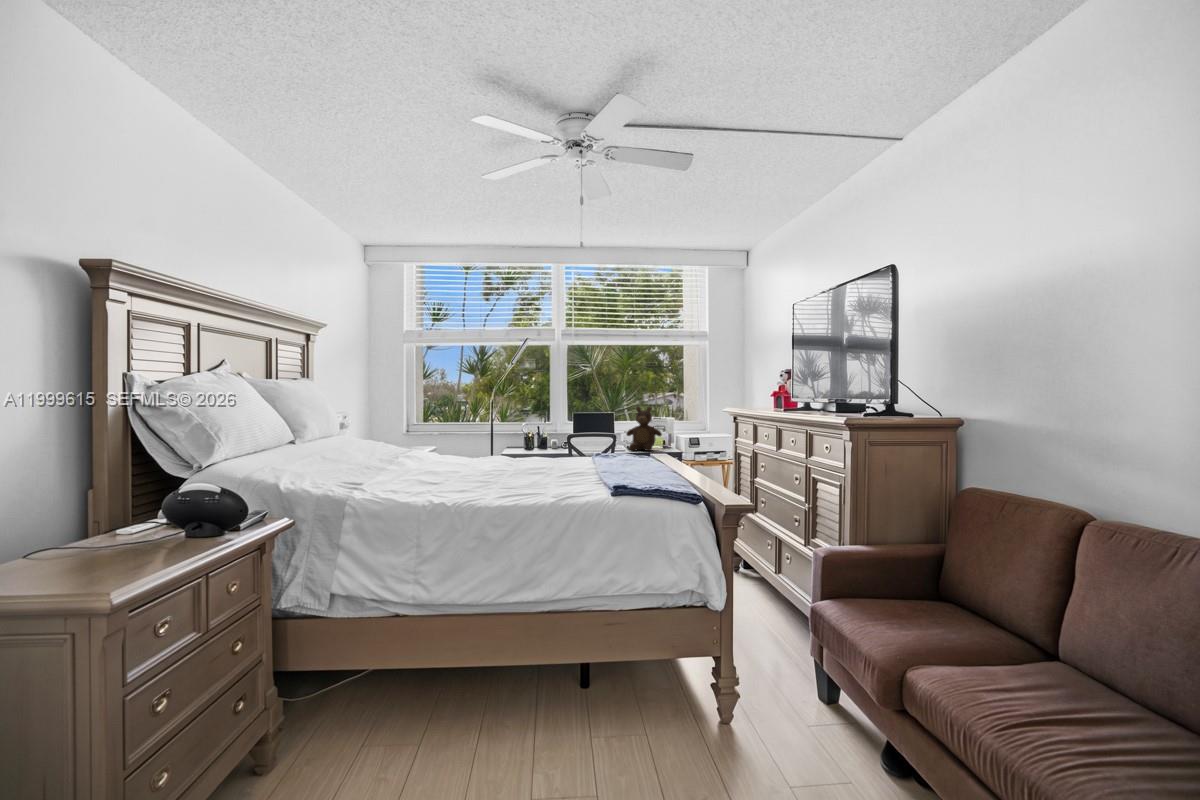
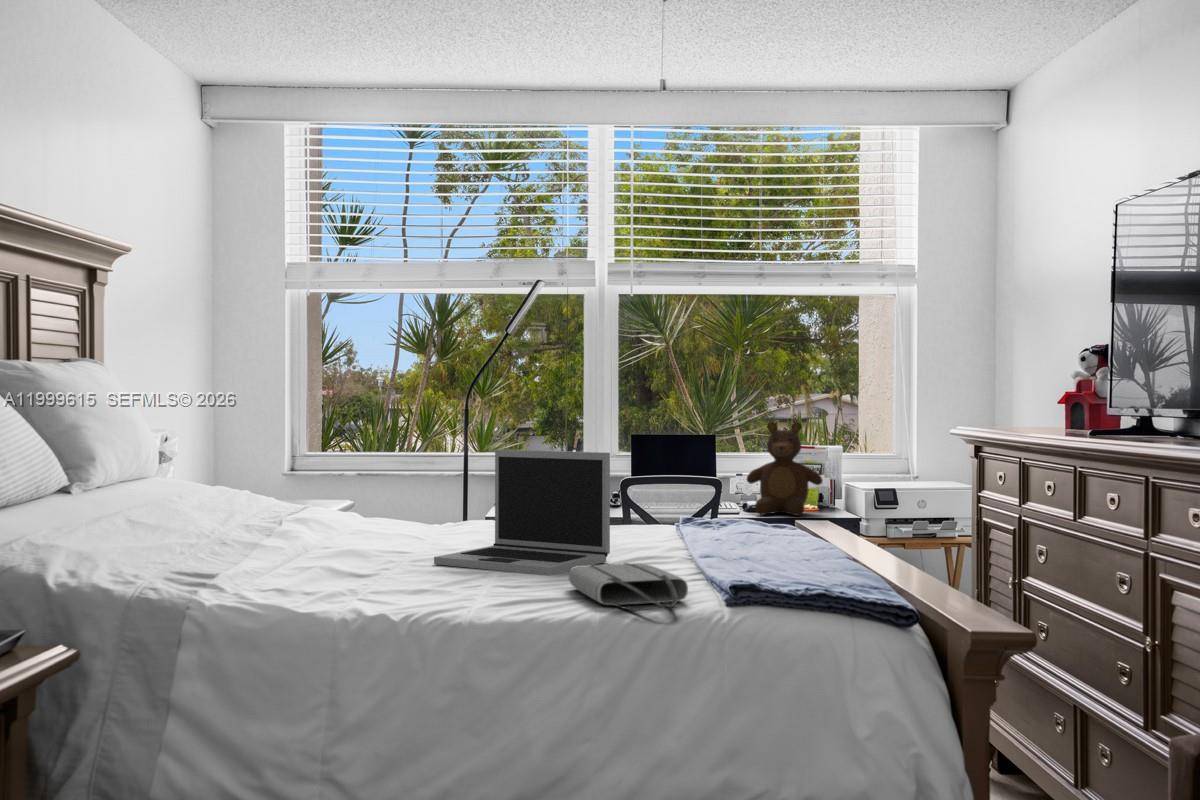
laptop: none [465,419,546,474] -> present [434,450,610,575]
tote bag: none [520,467,569,485] -> present [569,563,688,610]

